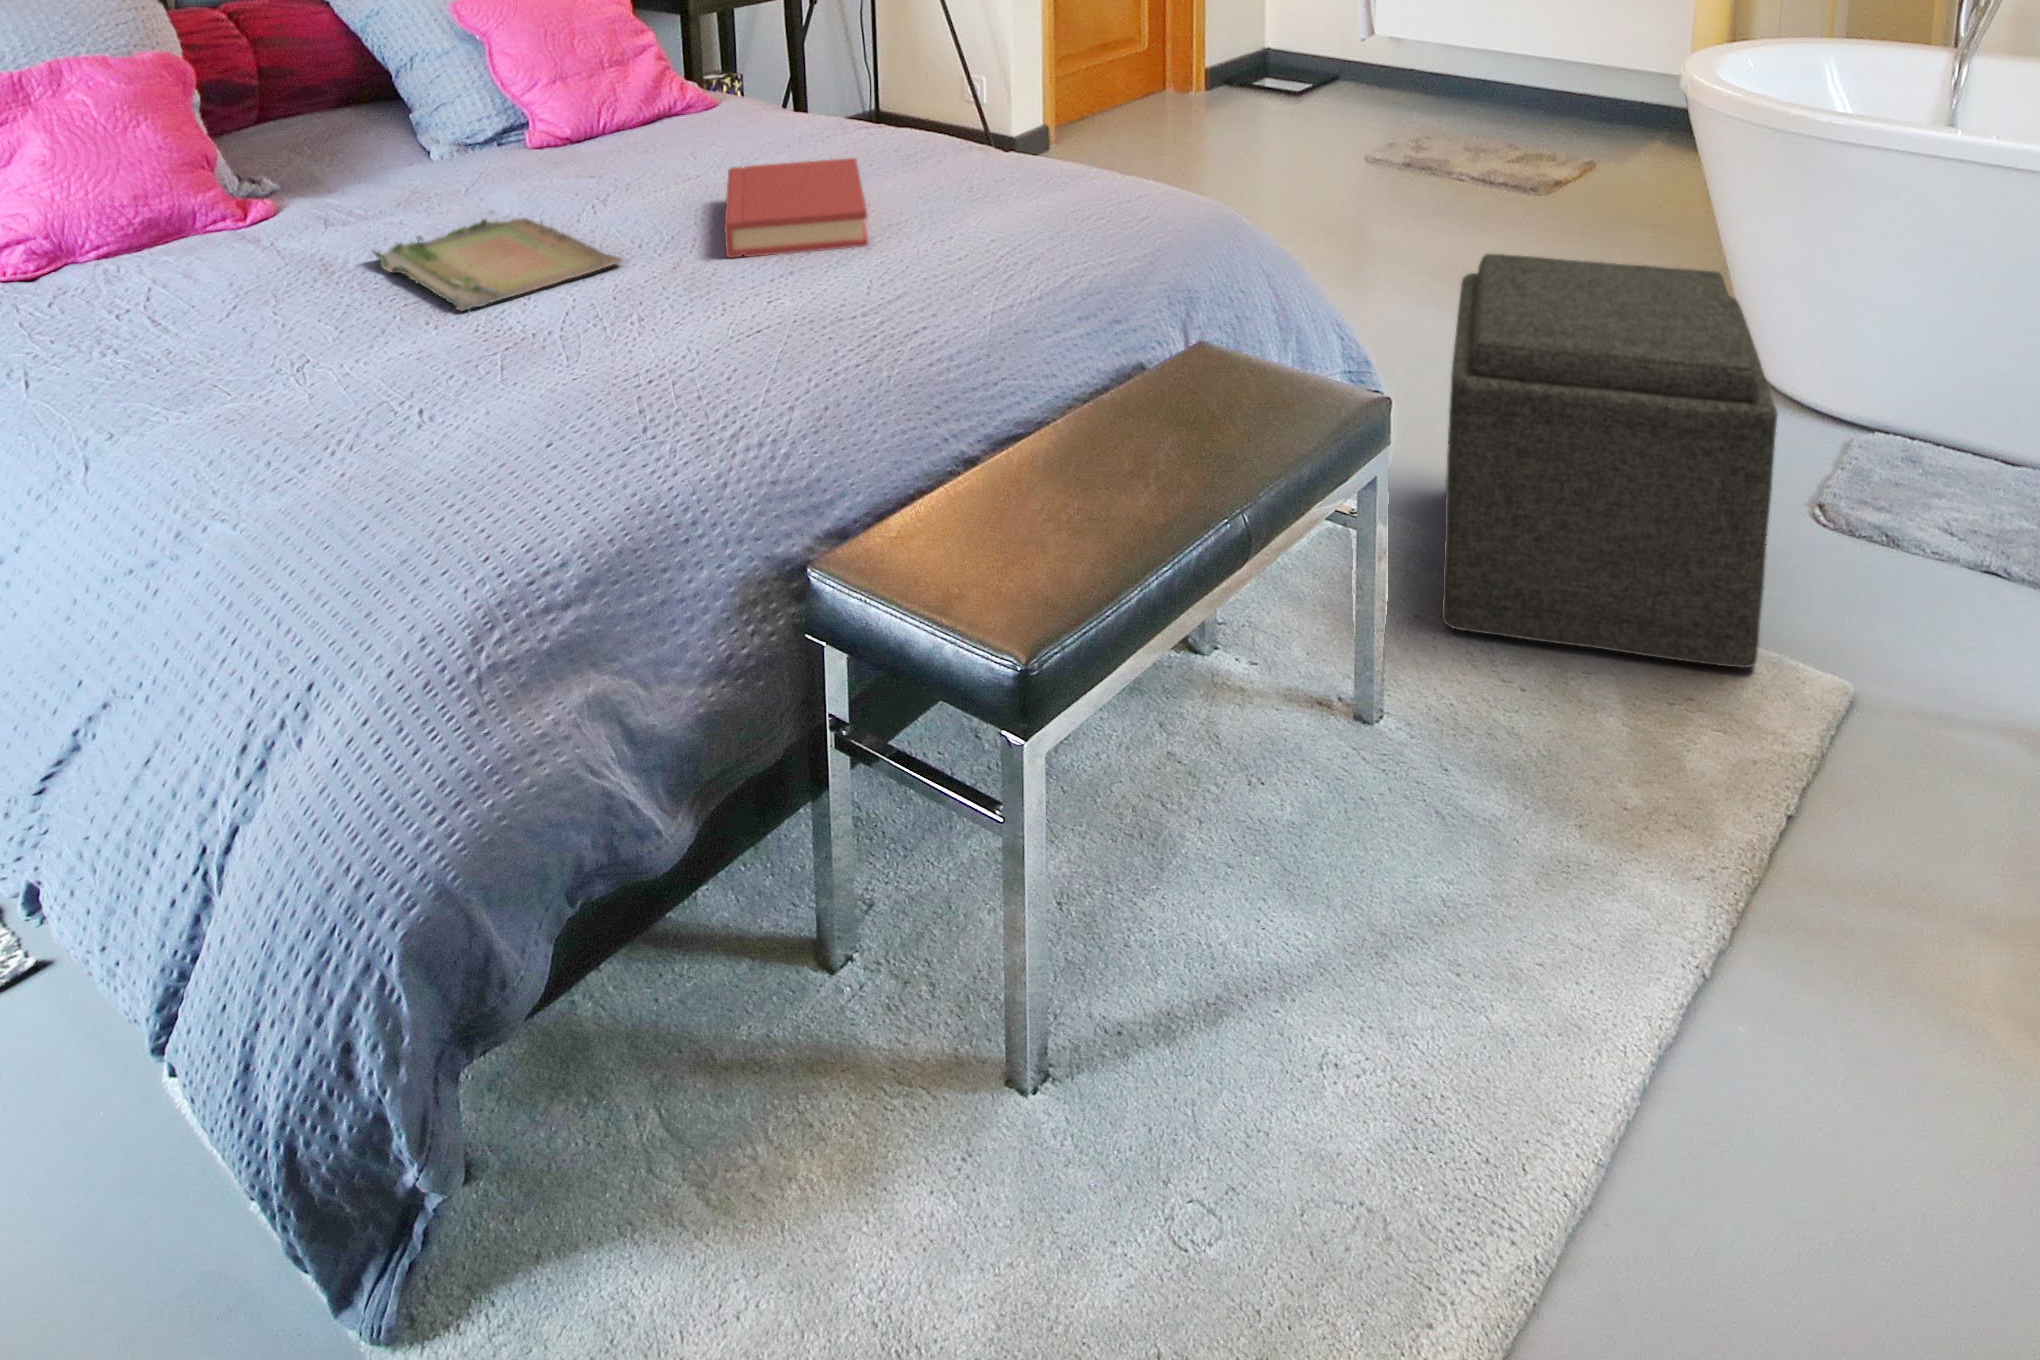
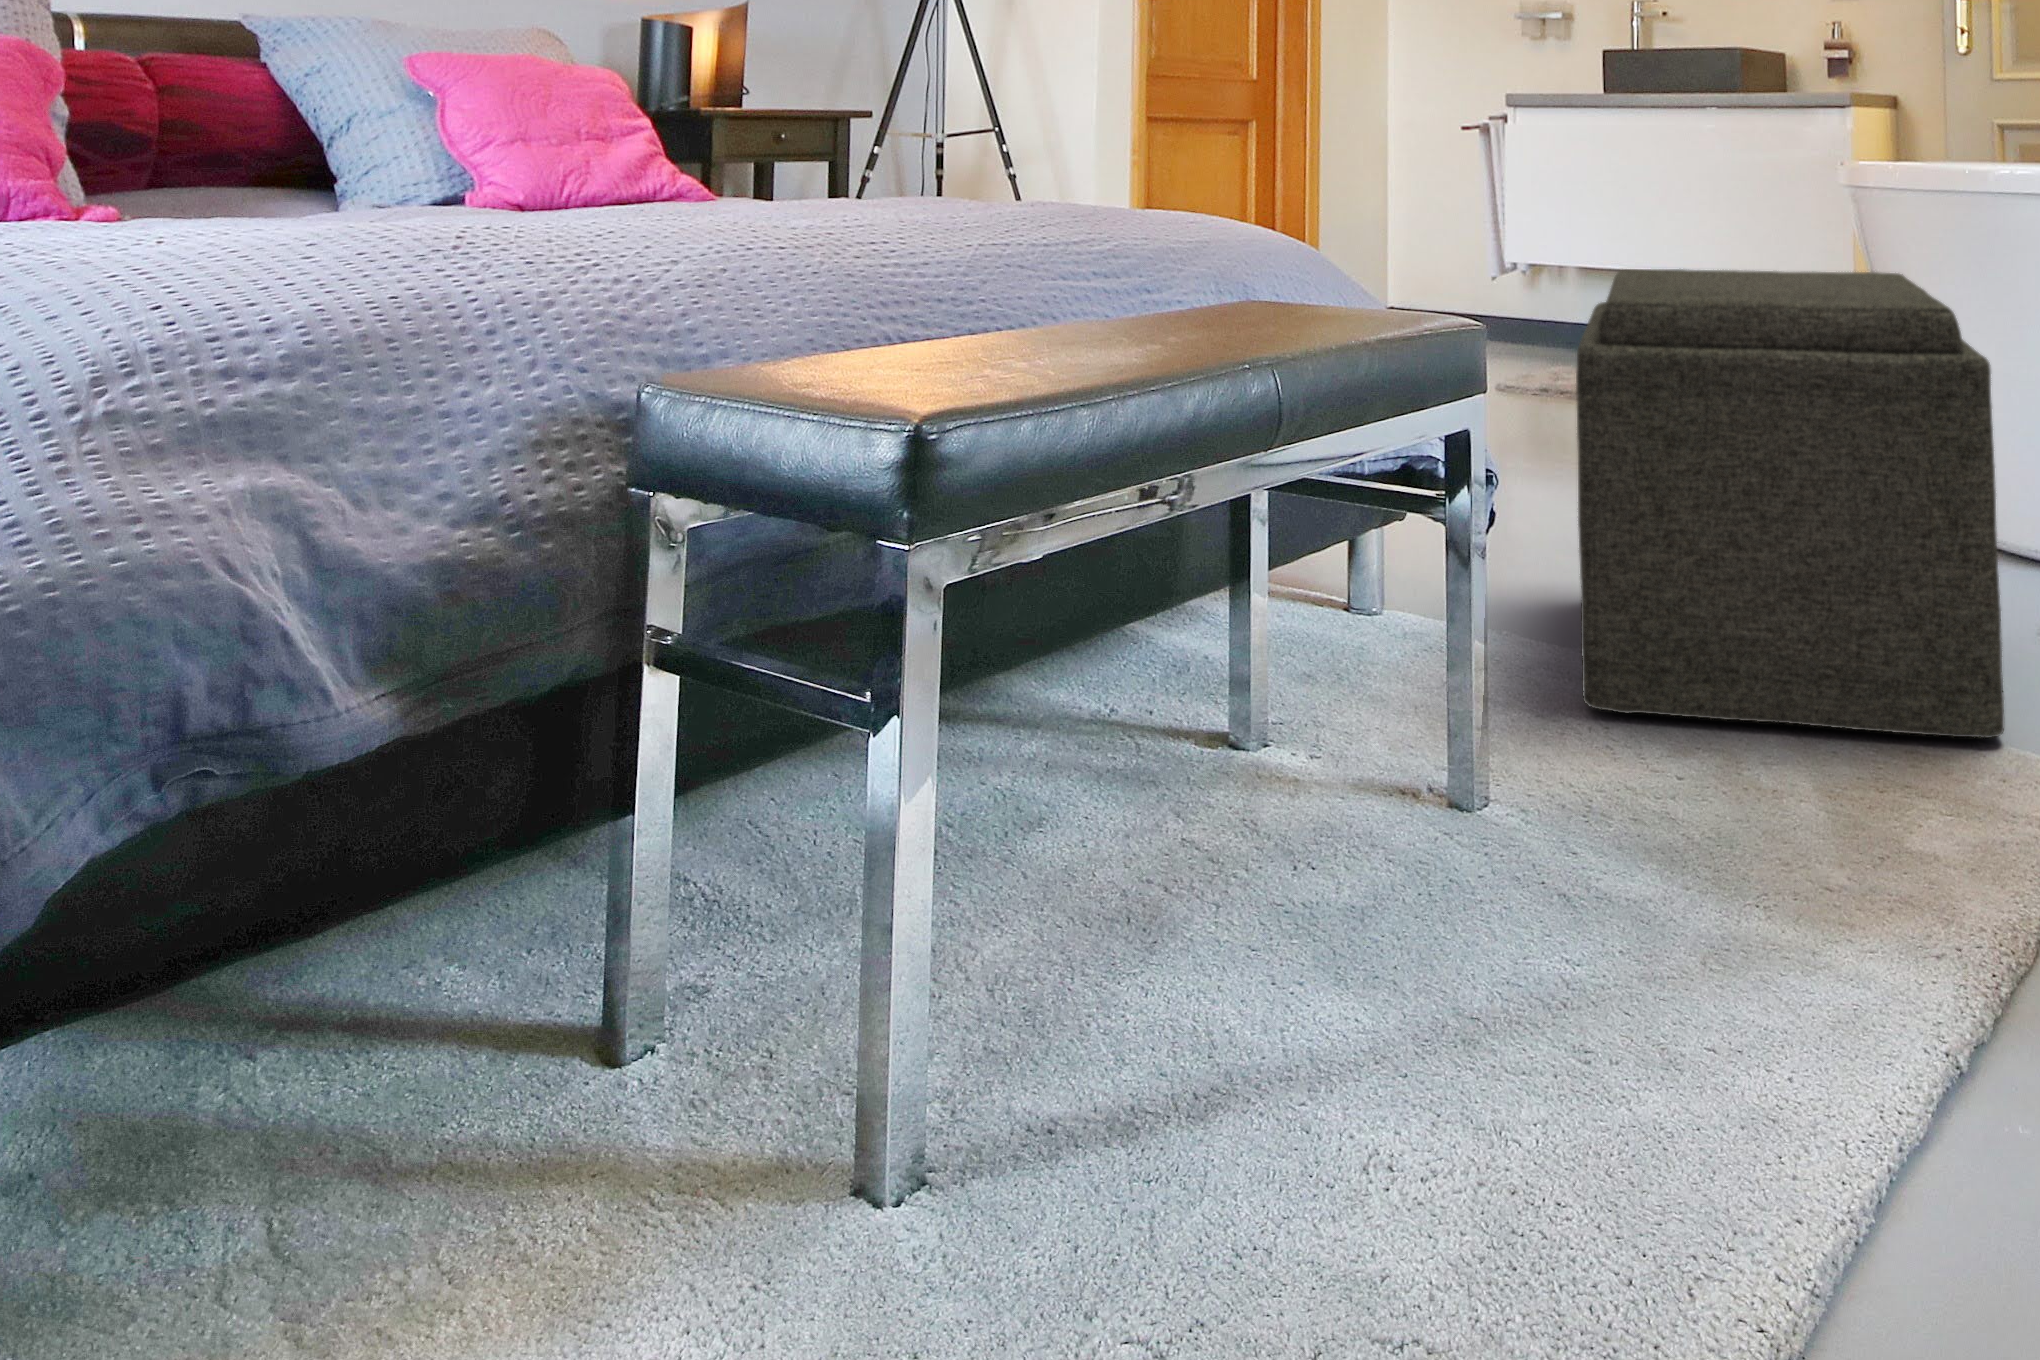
hardback book: present [725,158,868,258] -> none [667,156,858,211]
tray: present [373,218,623,311] -> none [215,174,535,227]

